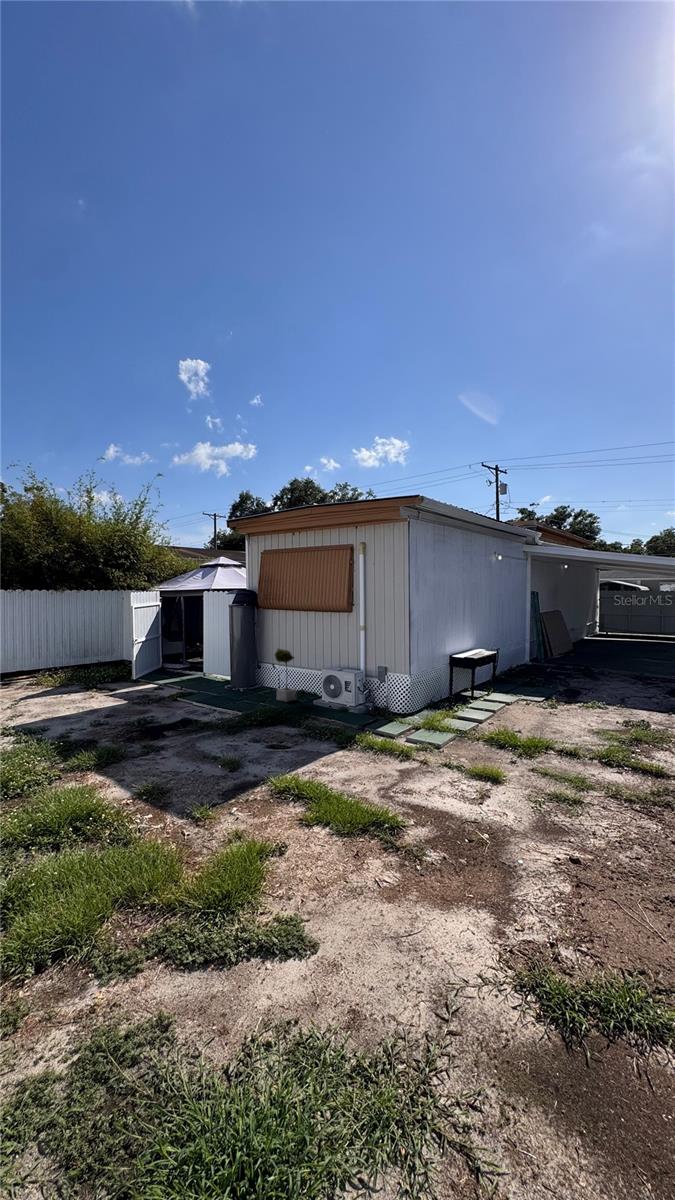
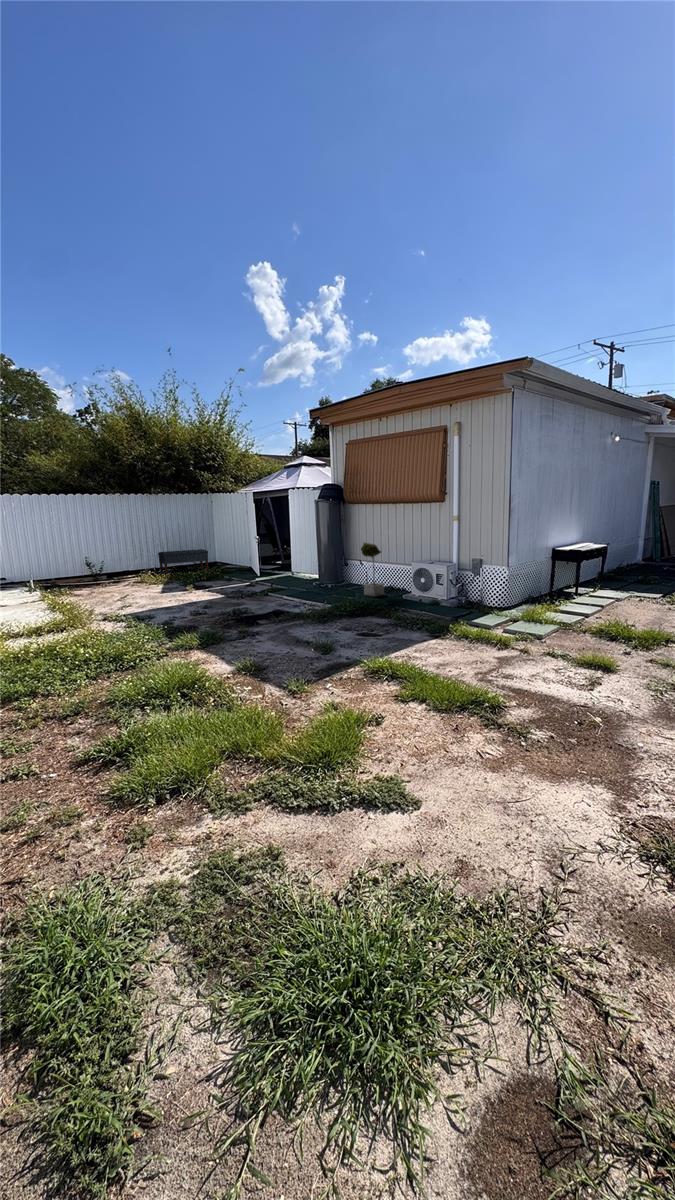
bench: none [59,646,116,673] -> present [158,549,208,574]

